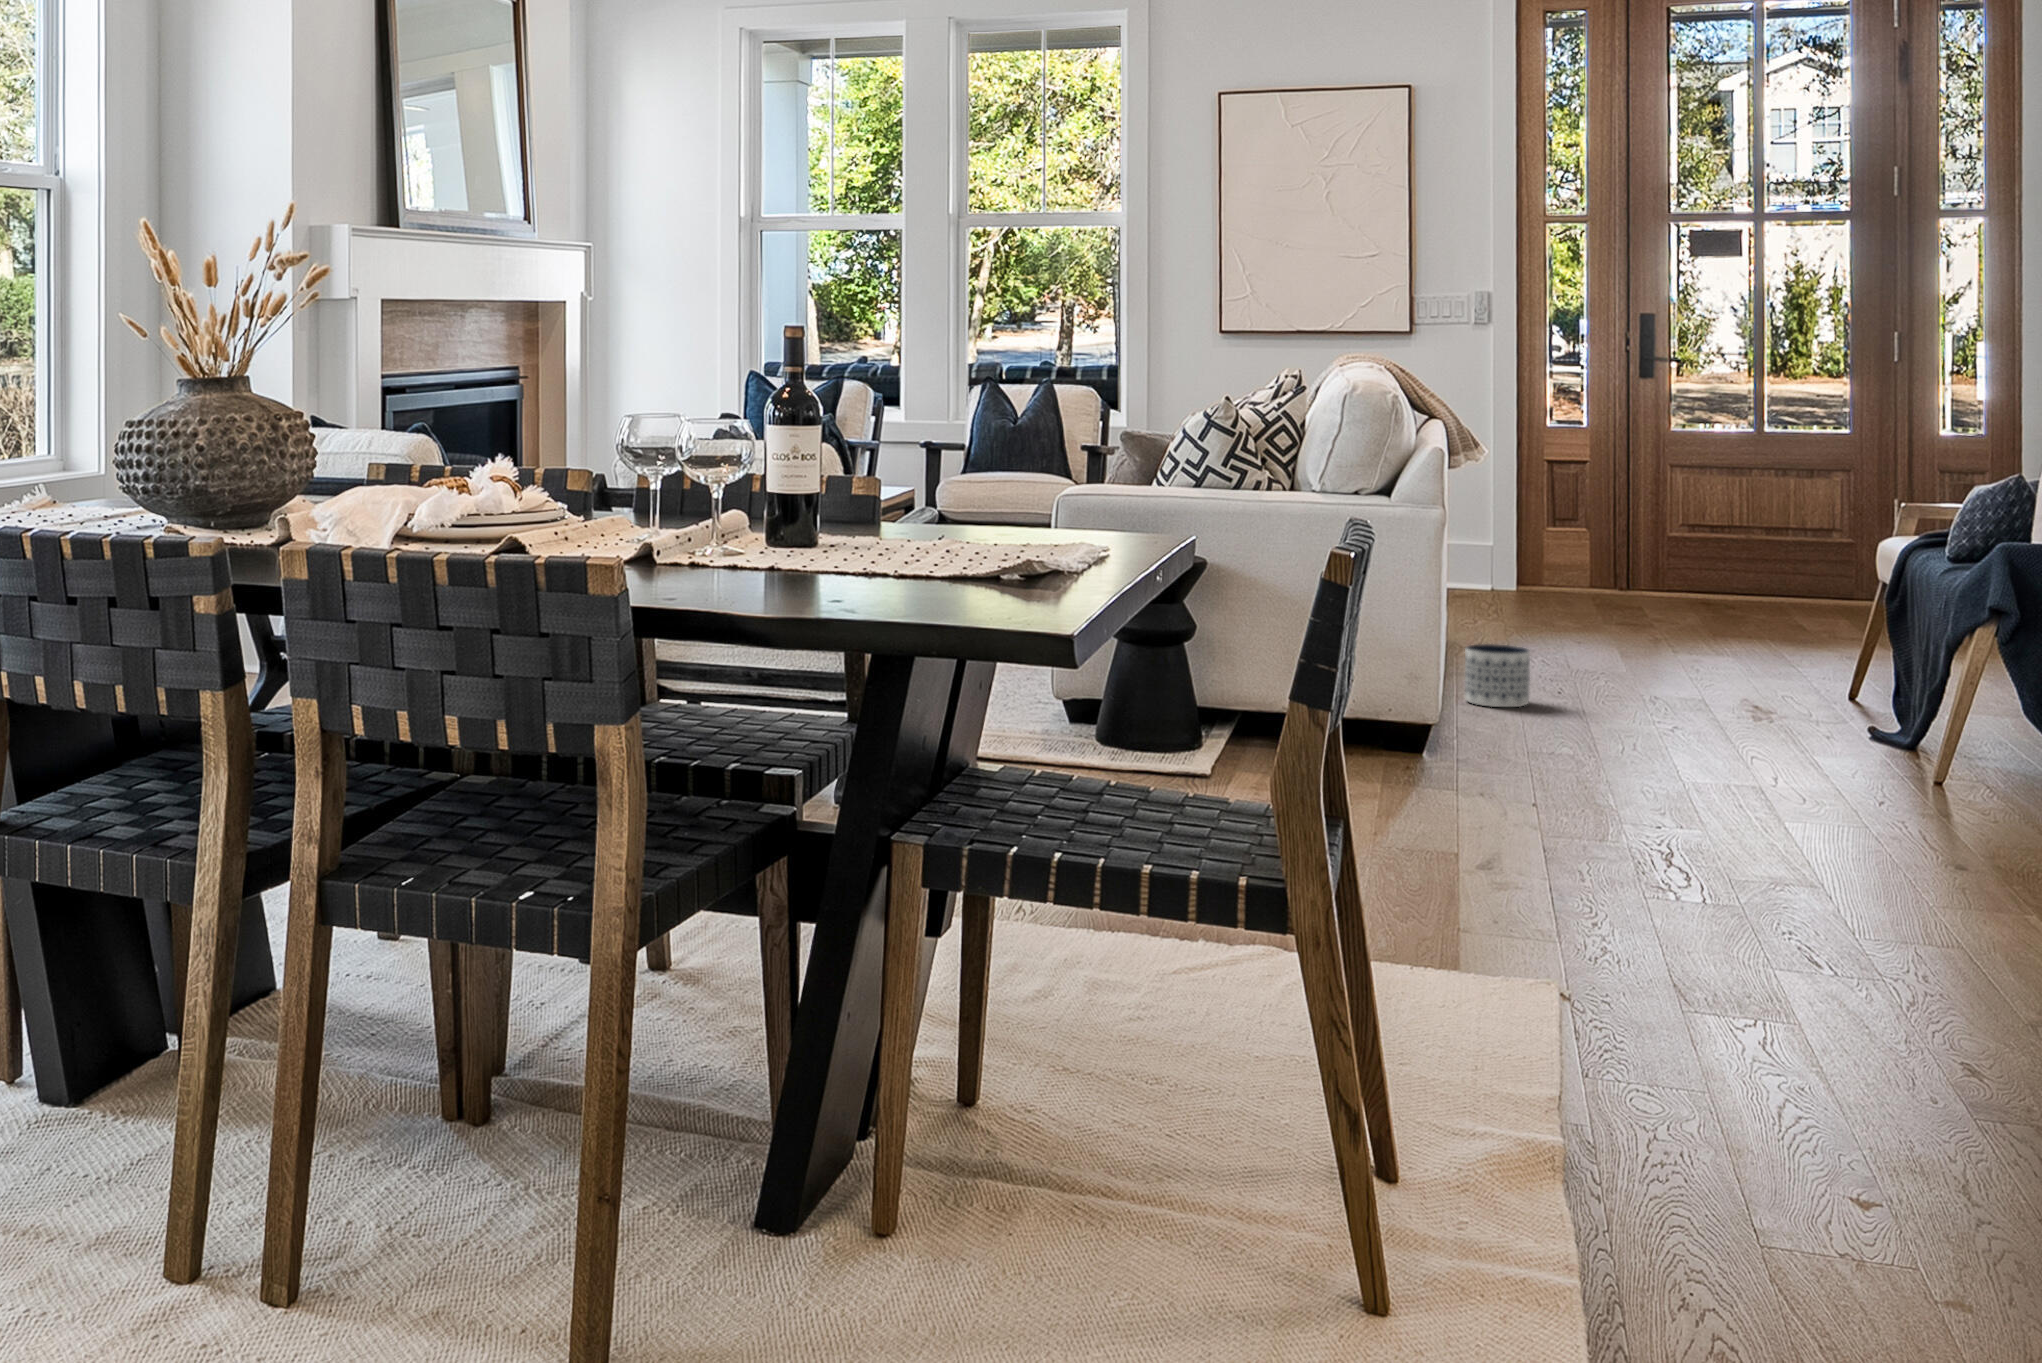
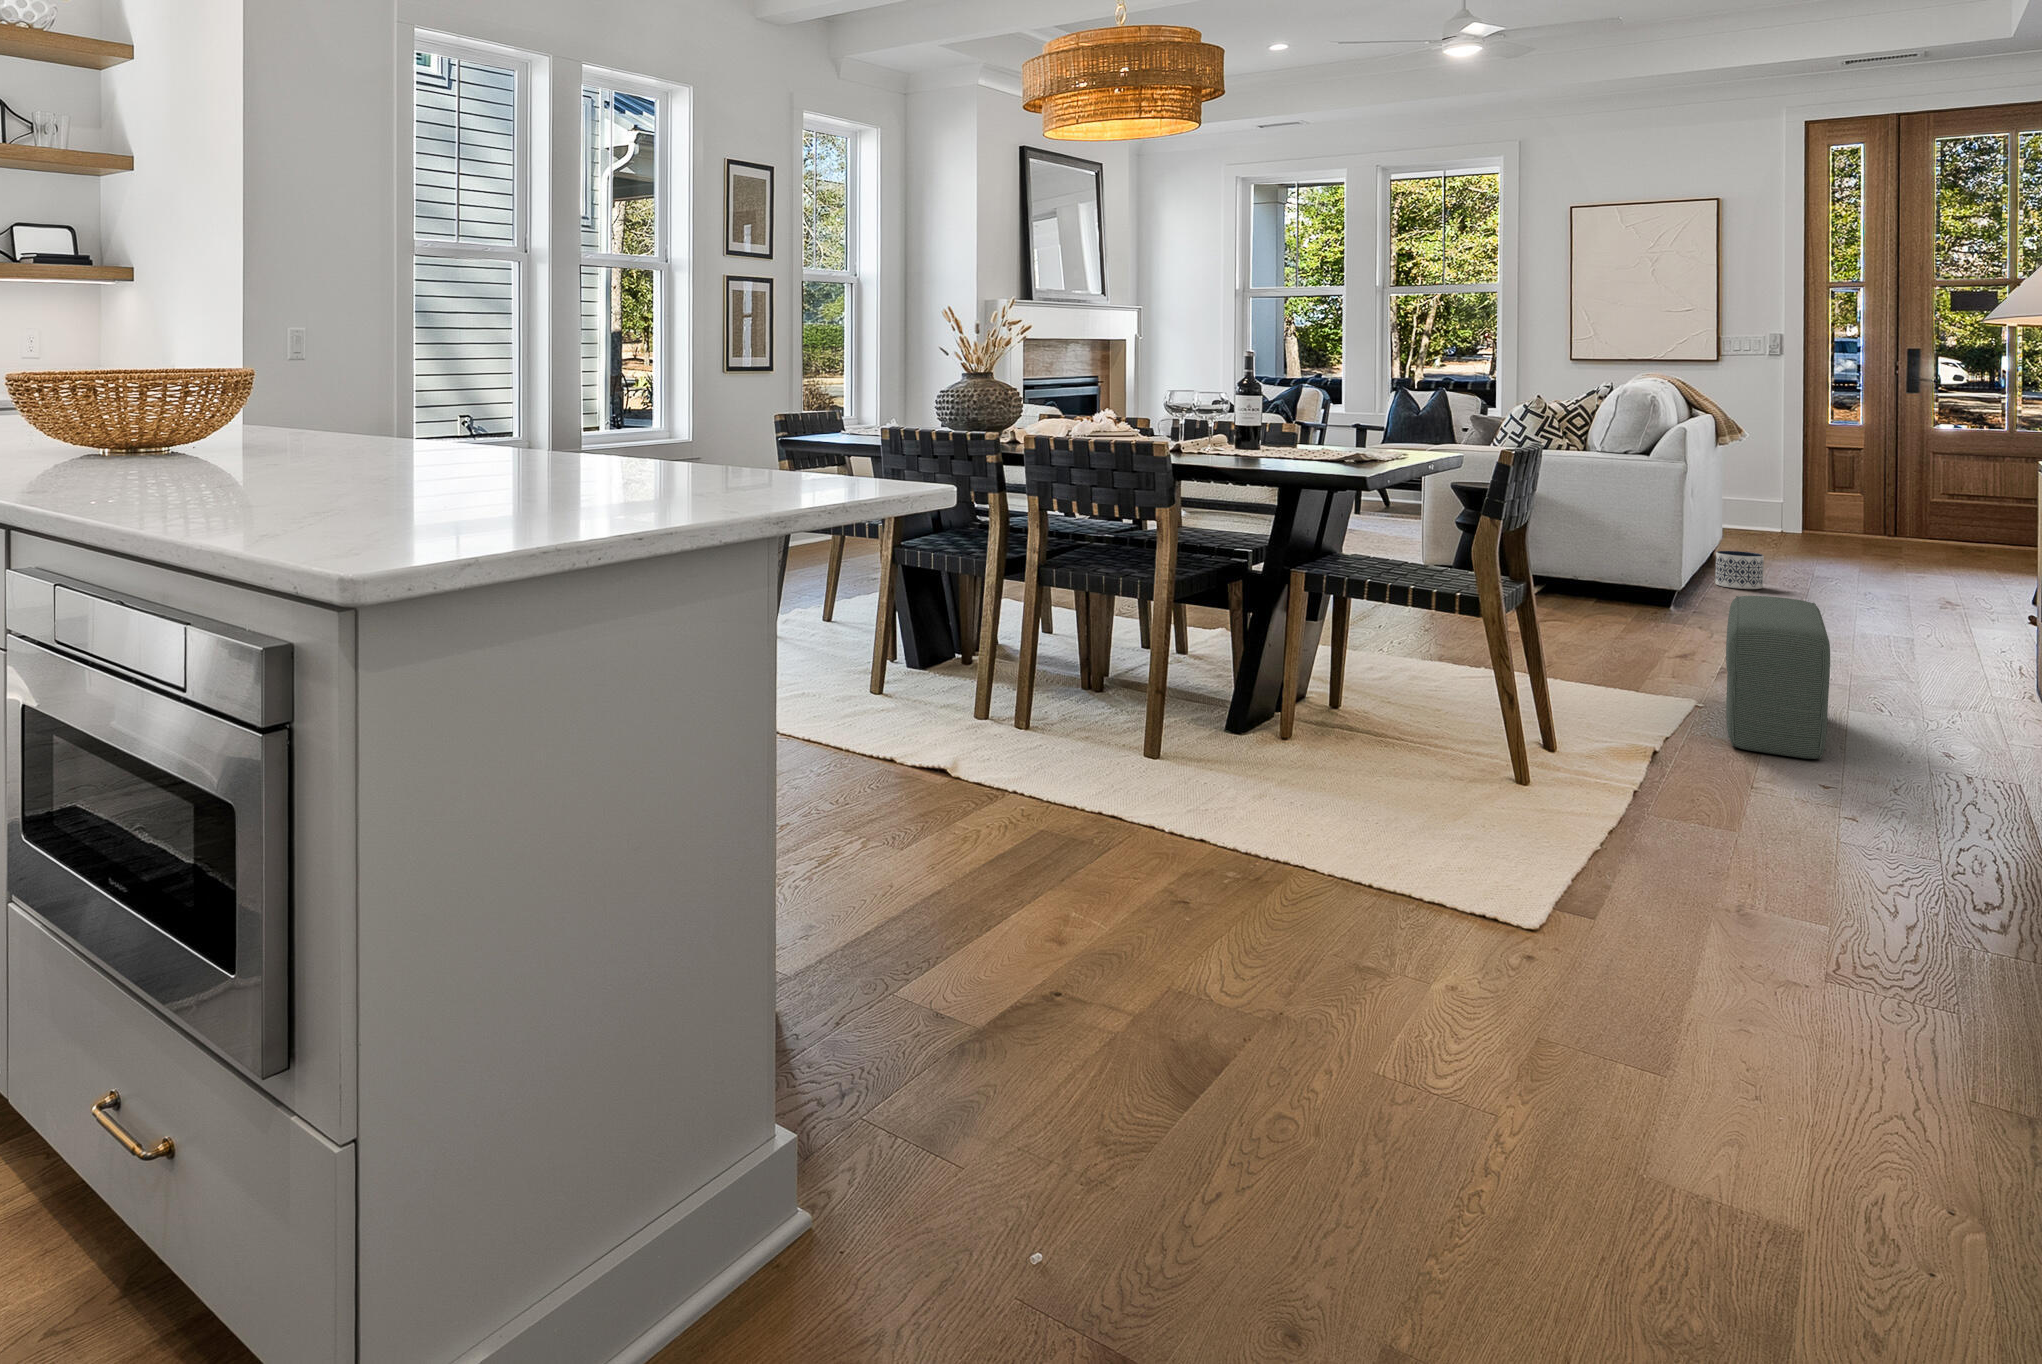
pouf: none [1609,780,1827,1125] -> present [1726,596,1830,759]

